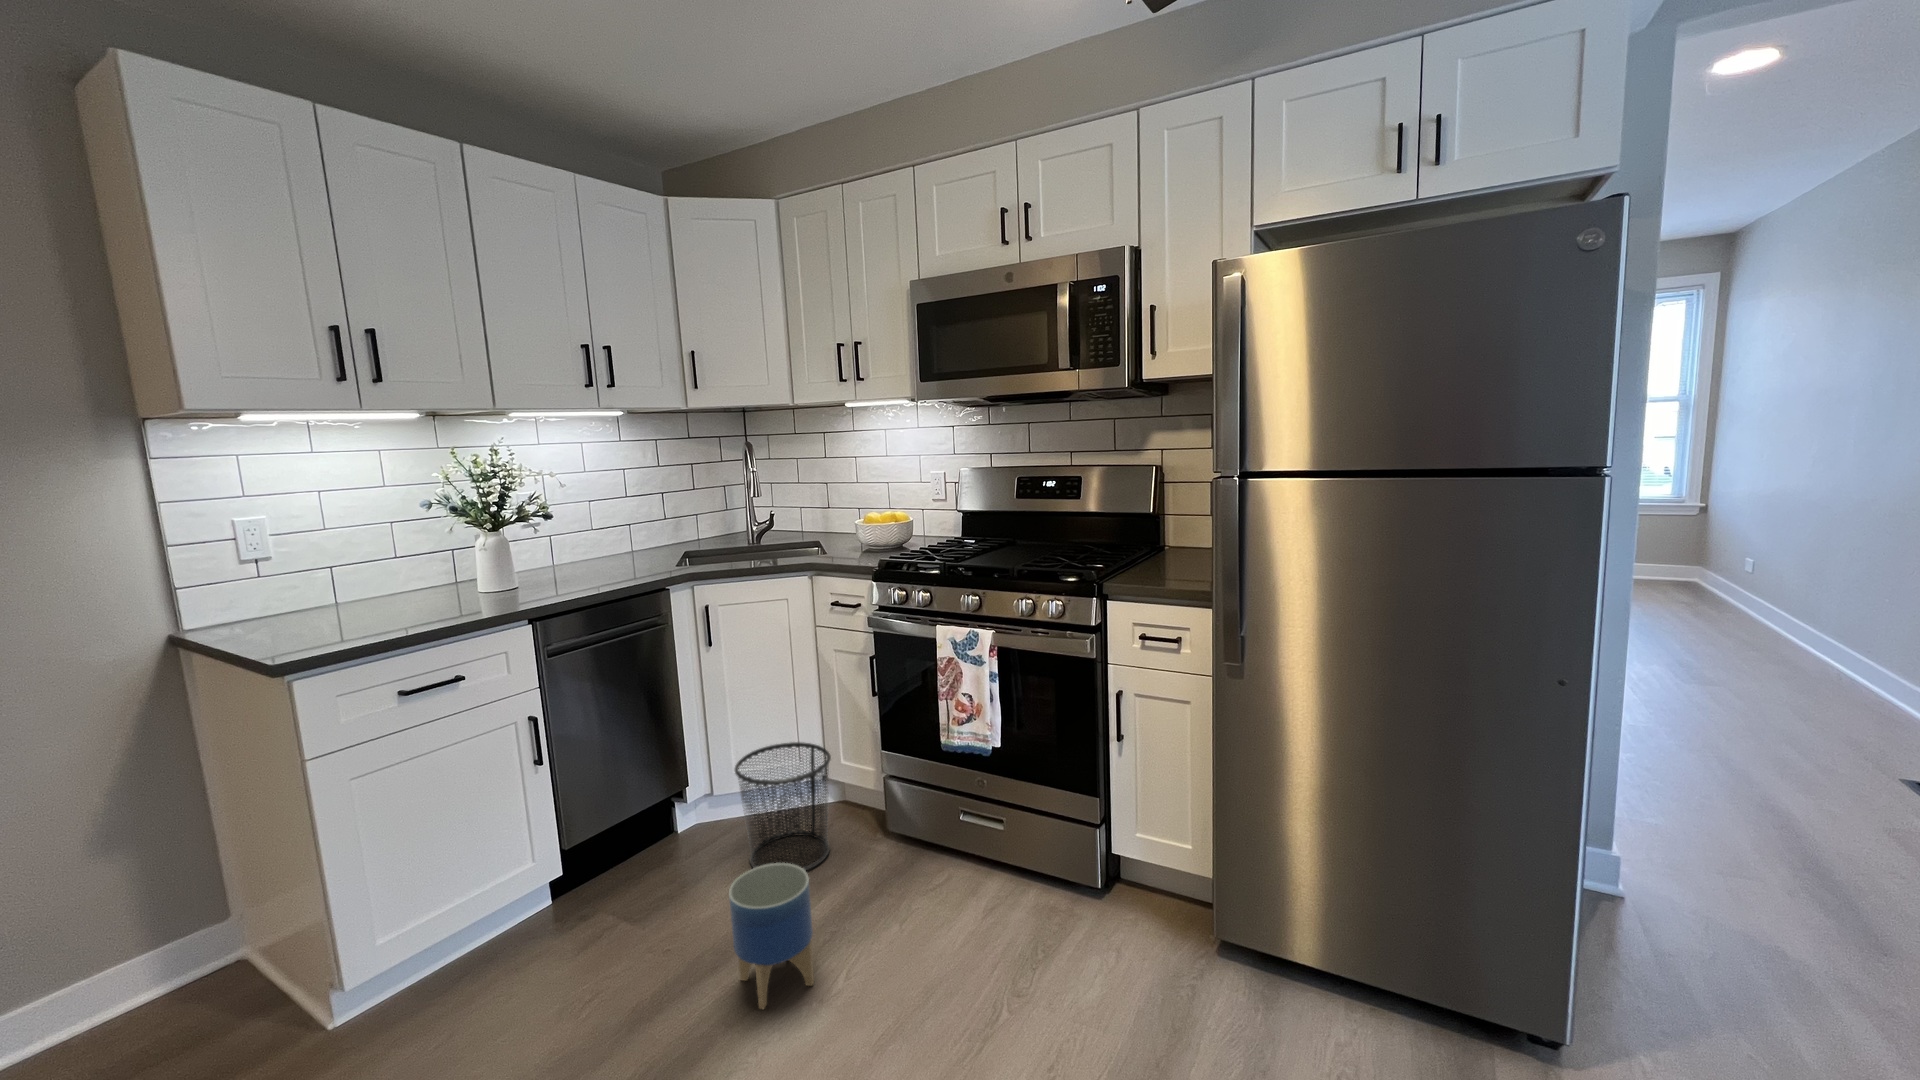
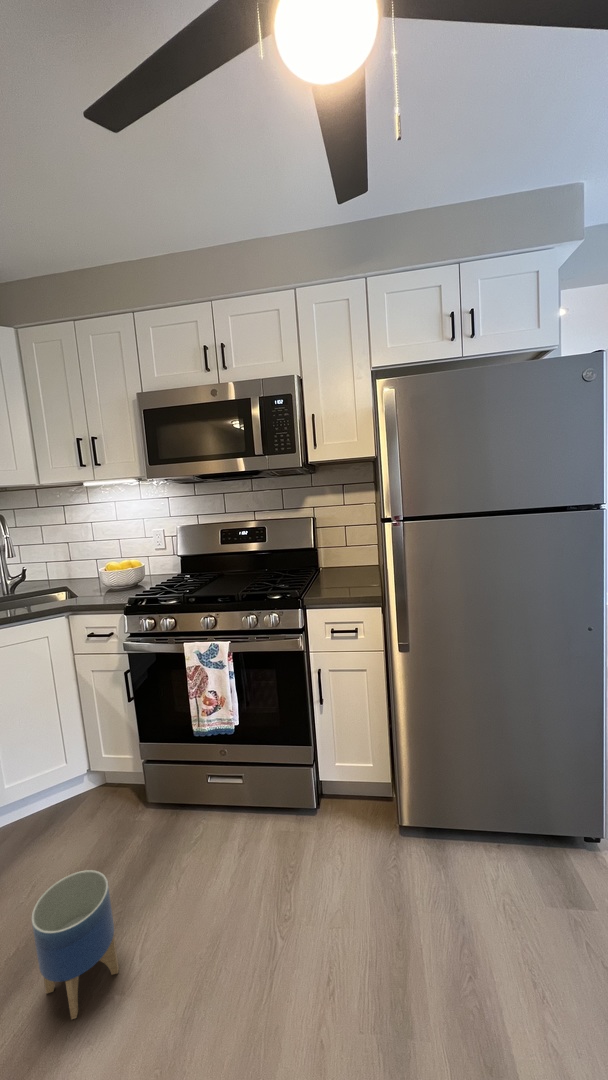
waste bin: present [734,742,831,871] -> none [13,749,104,871]

